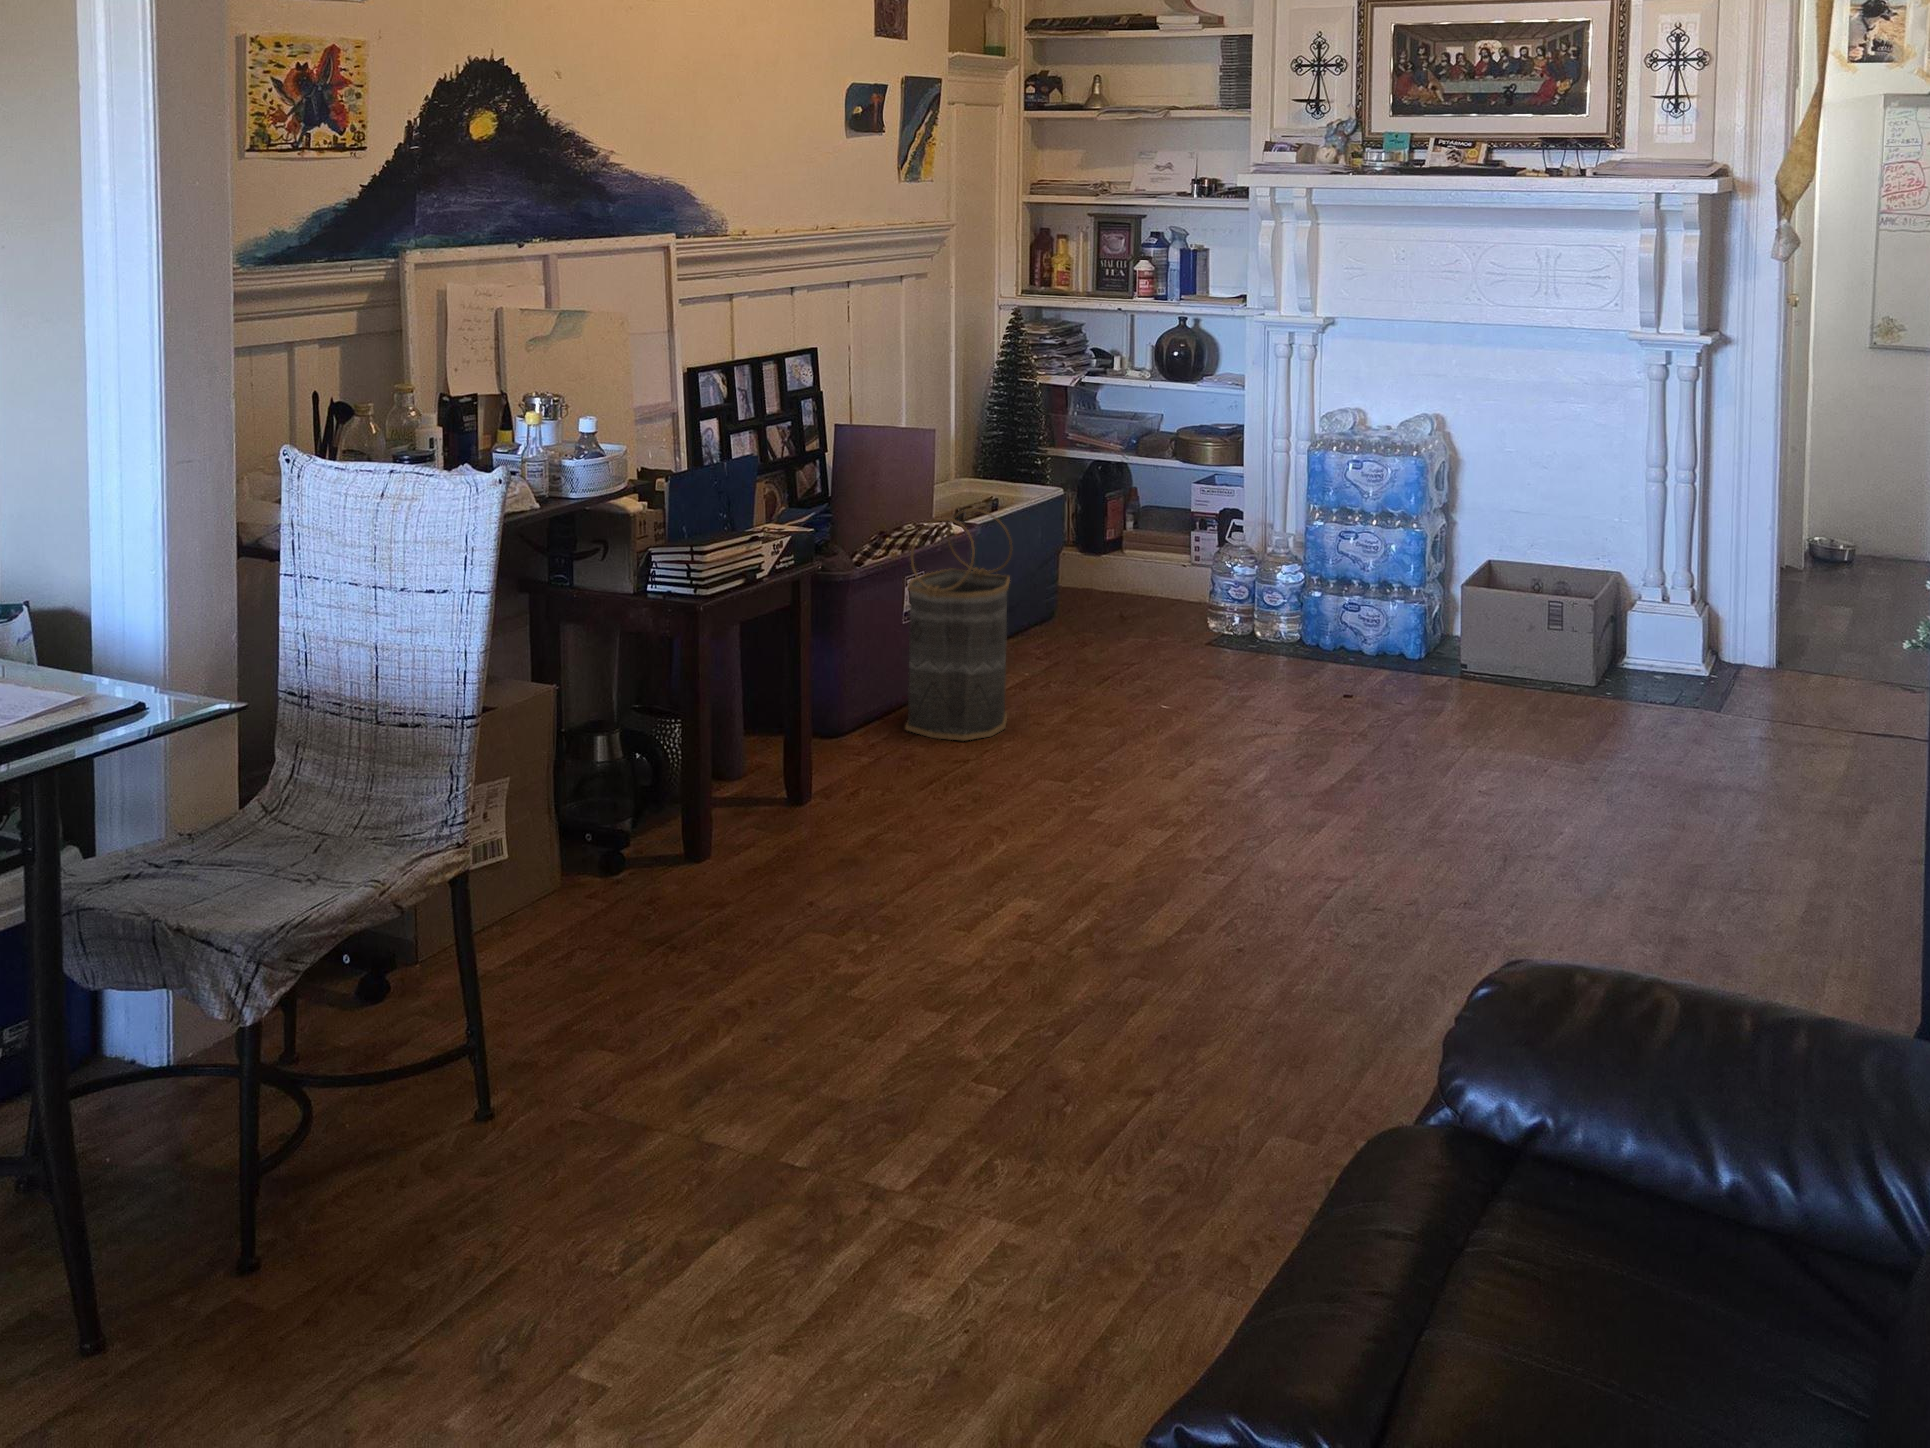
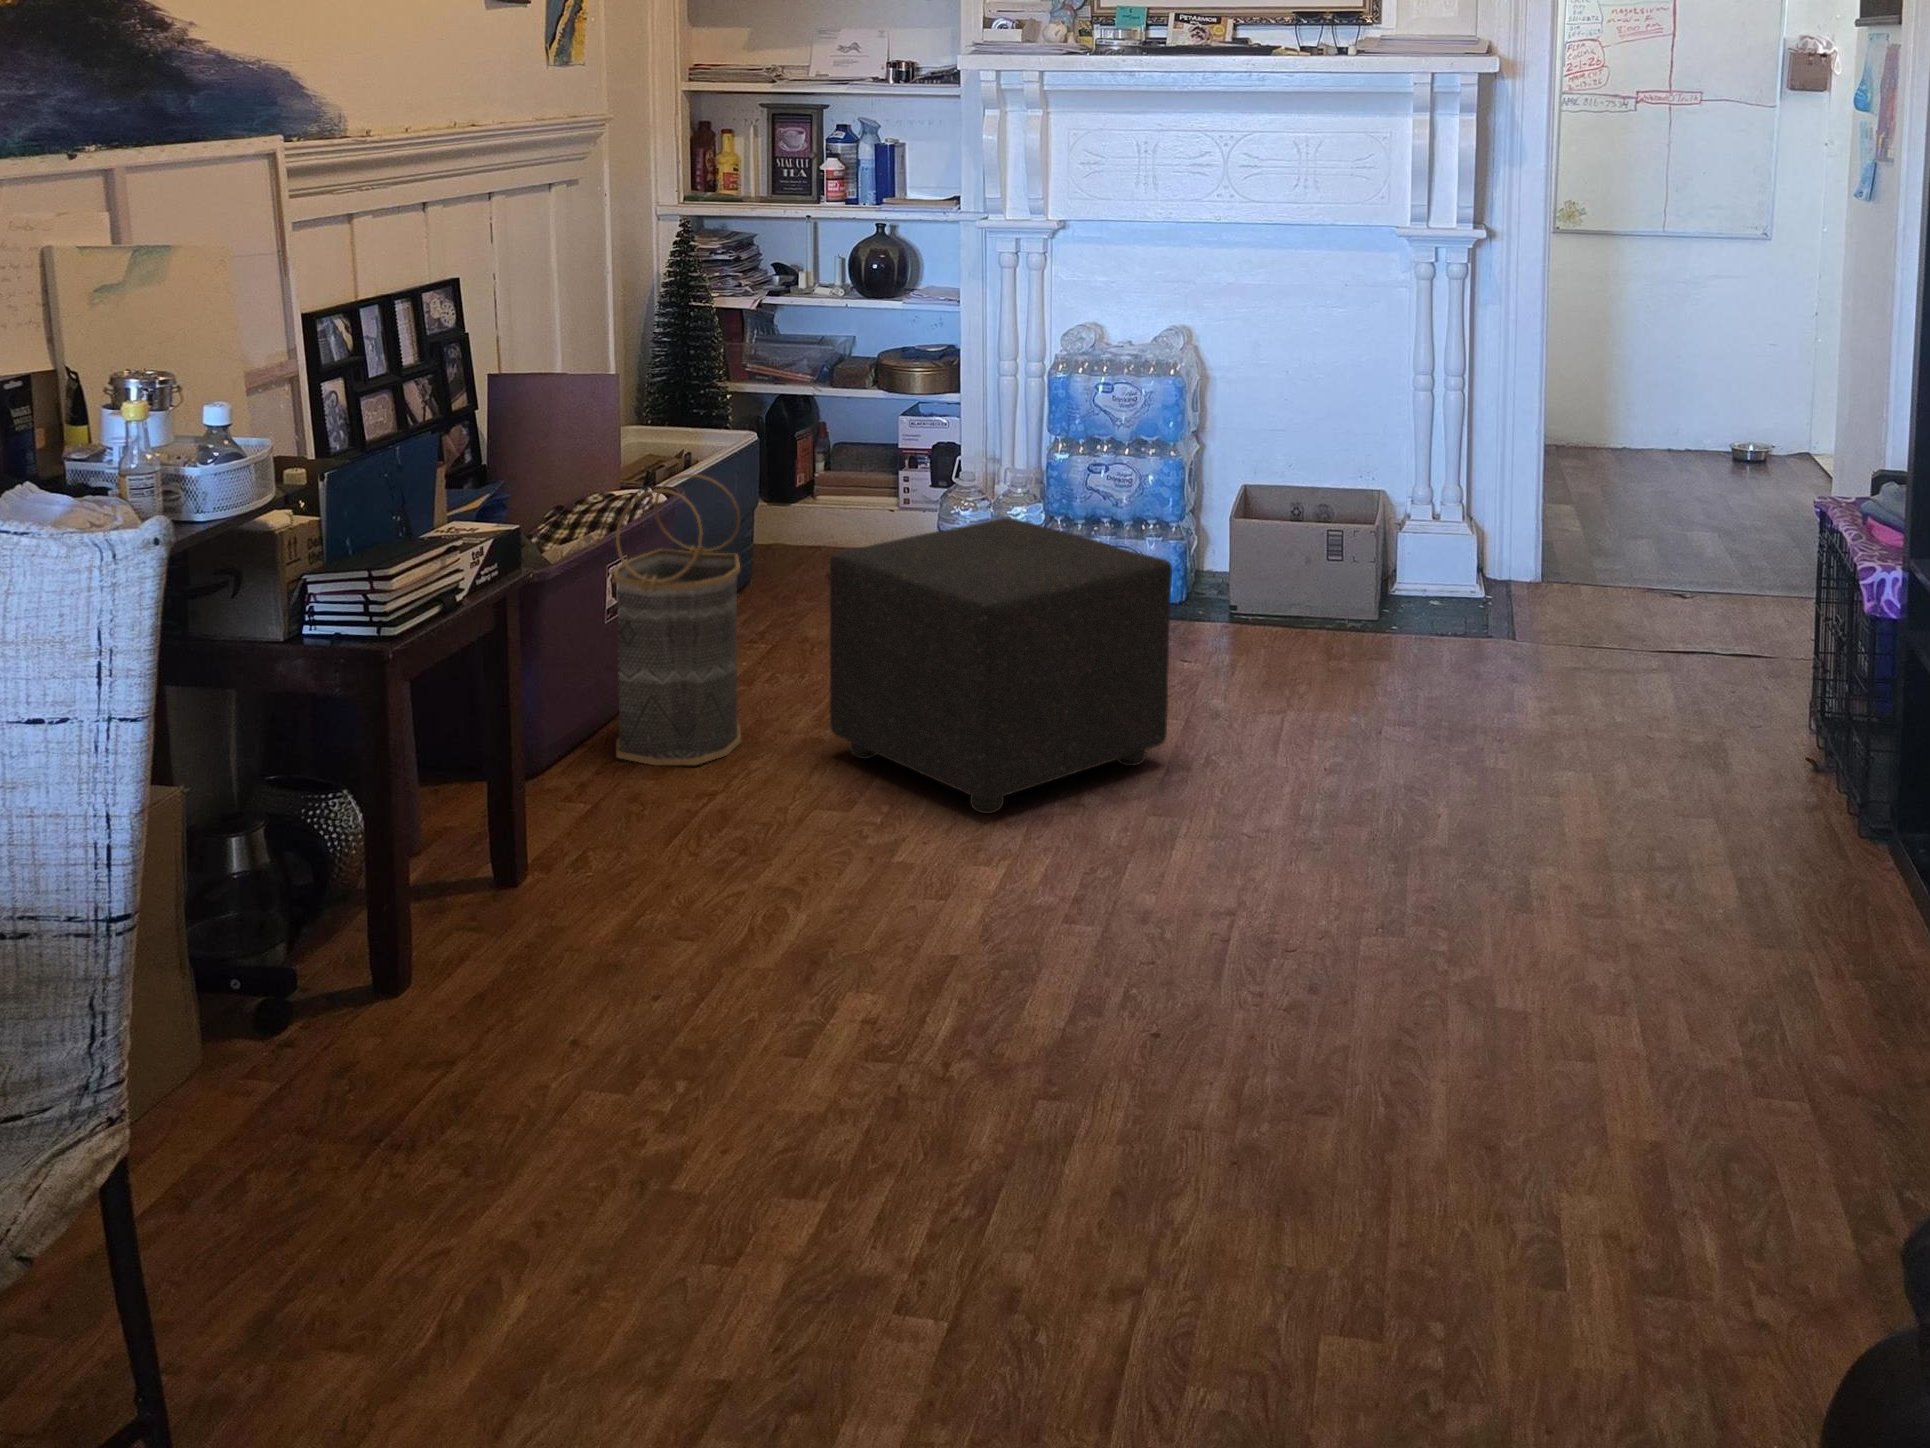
ottoman: none [1073,562,1354,796] -> present [830,518,1172,814]

